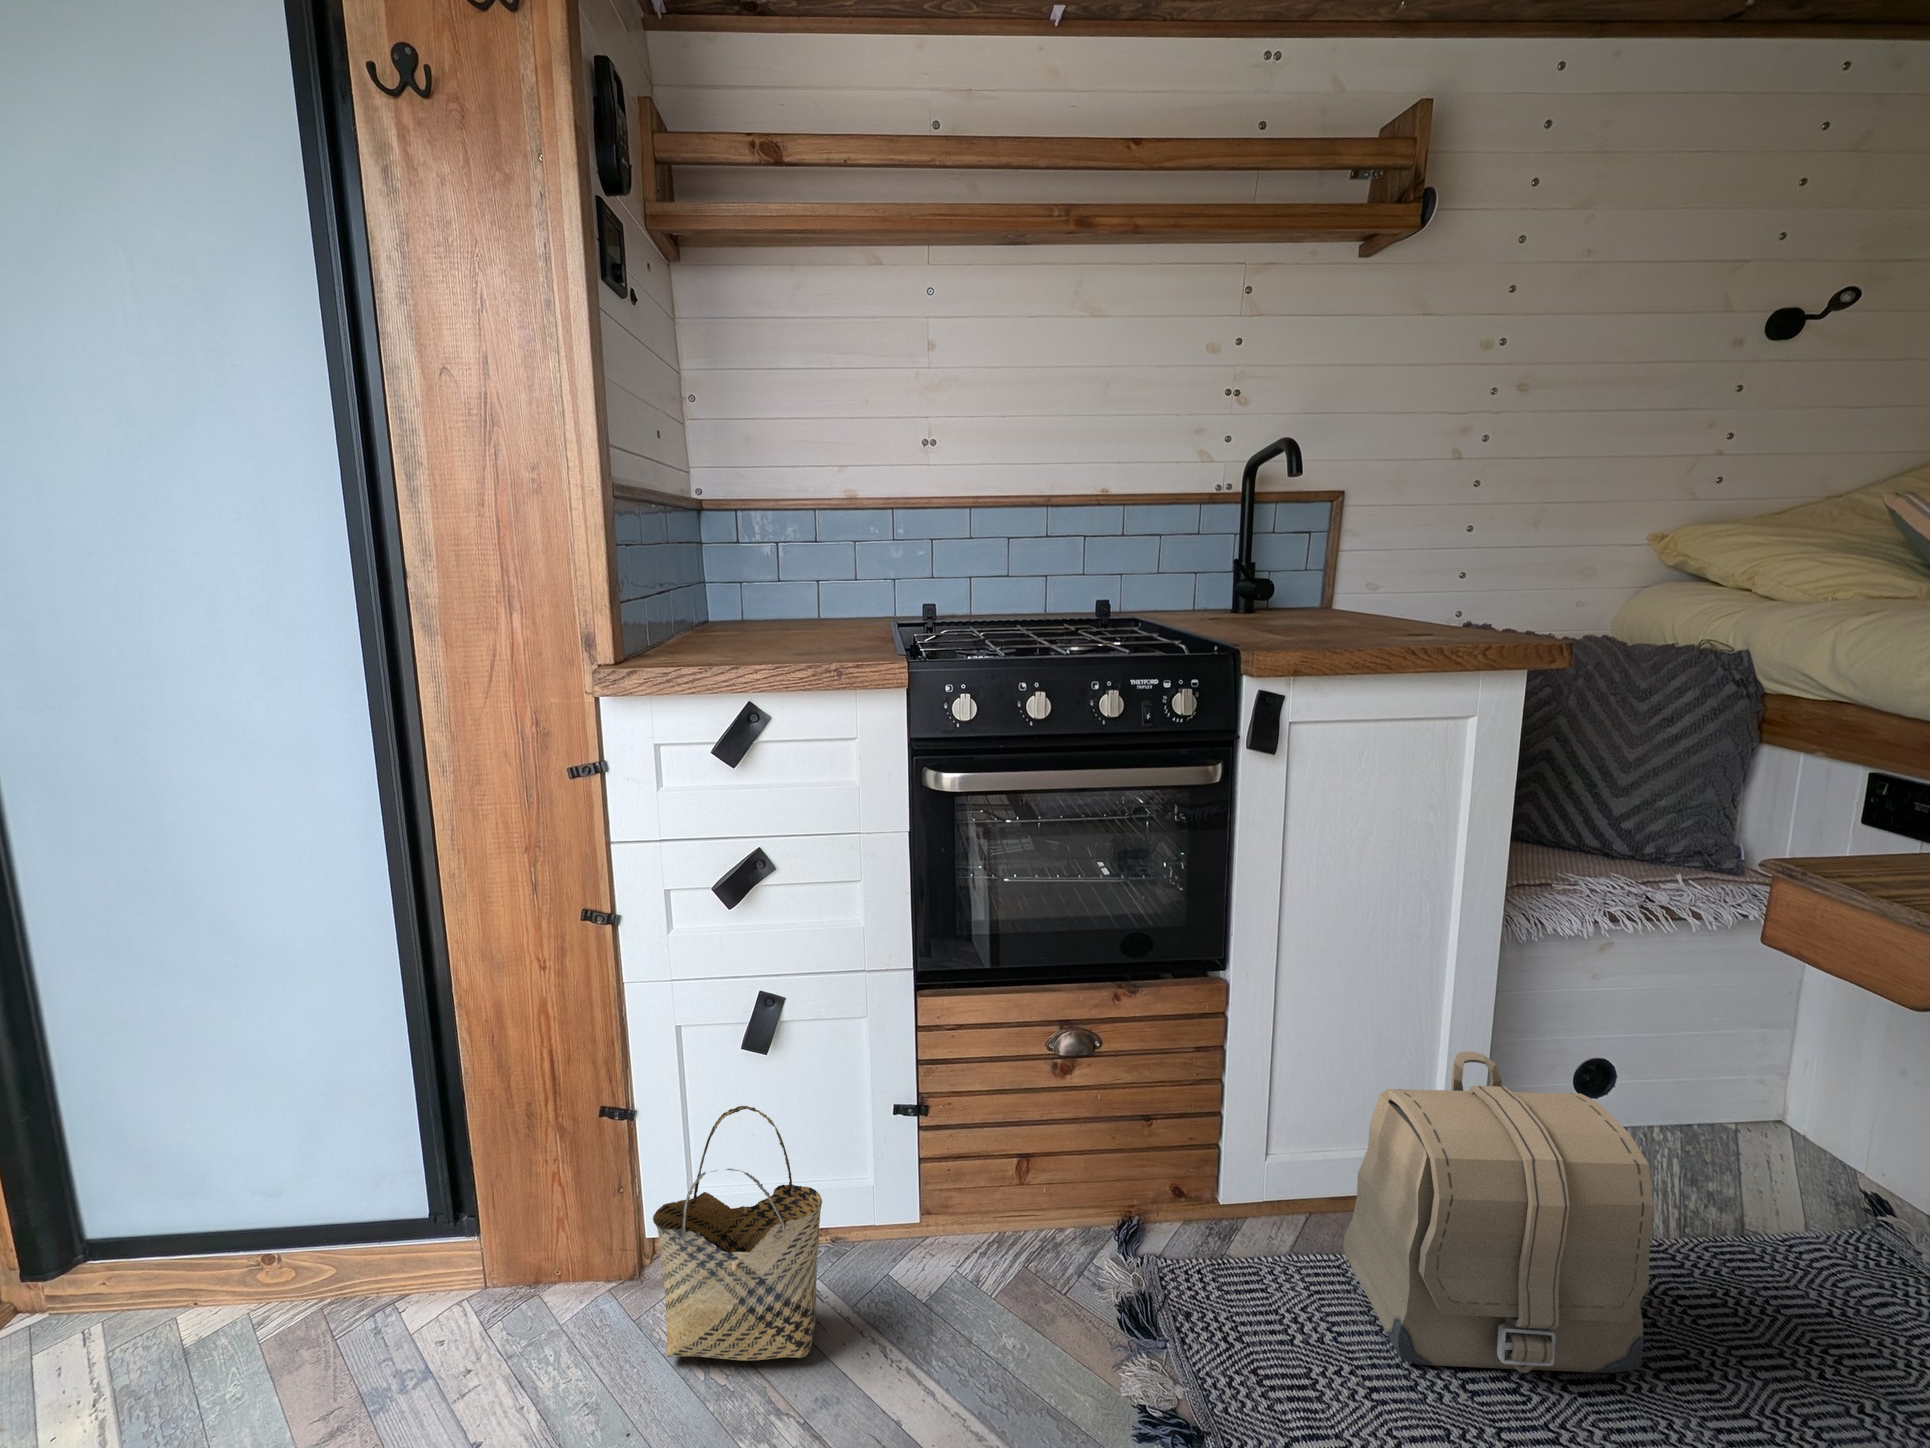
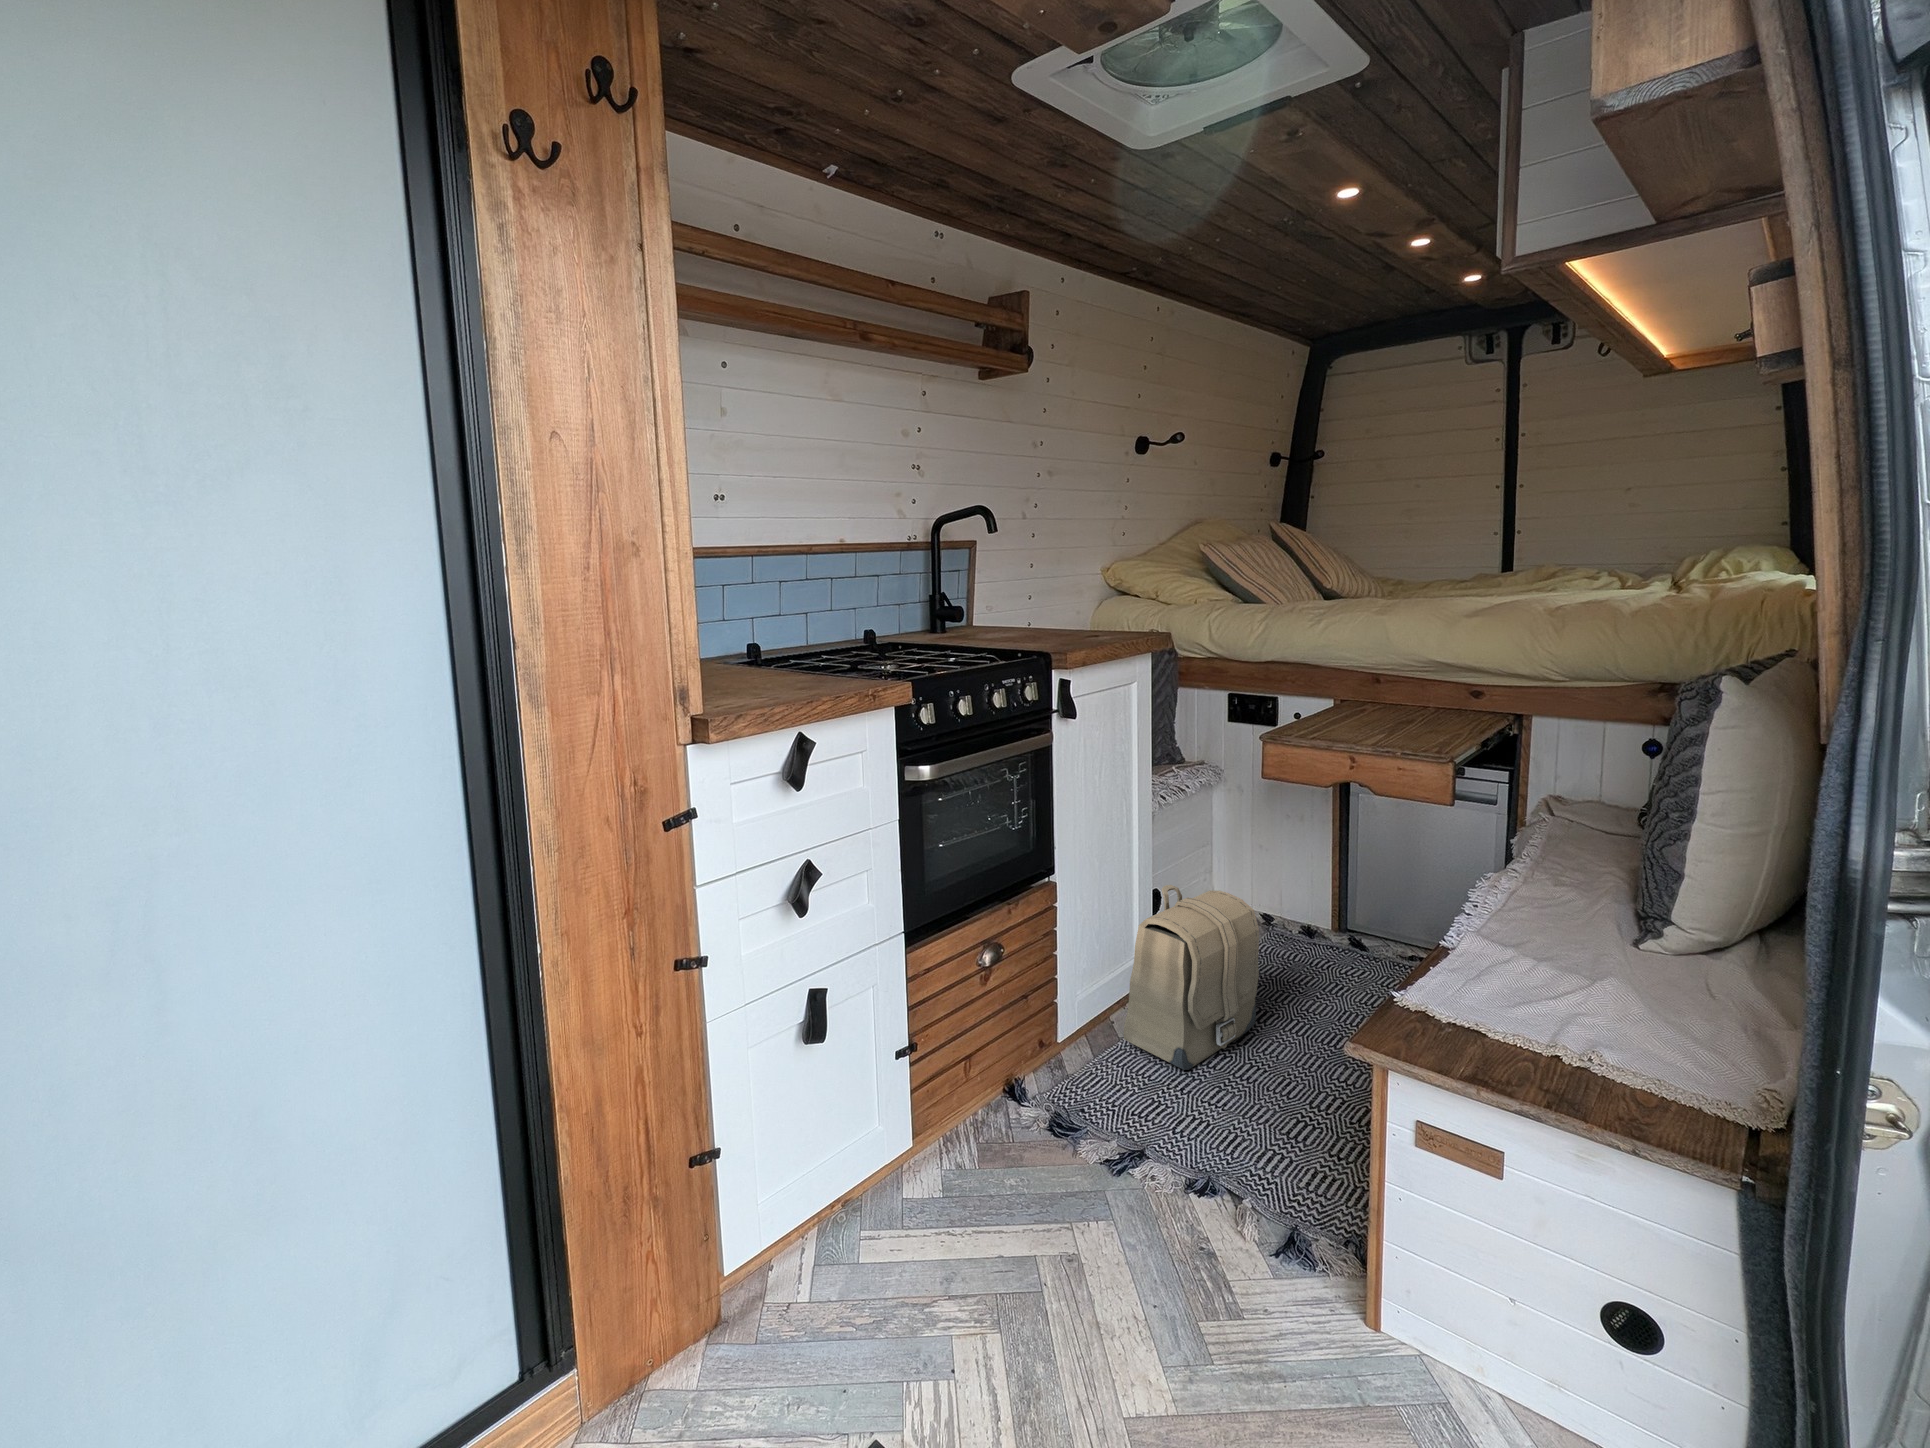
woven basket: present [653,1106,822,1360] -> none [785,1093,912,1333]

